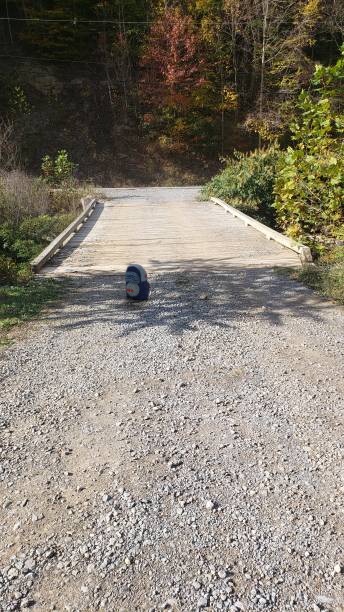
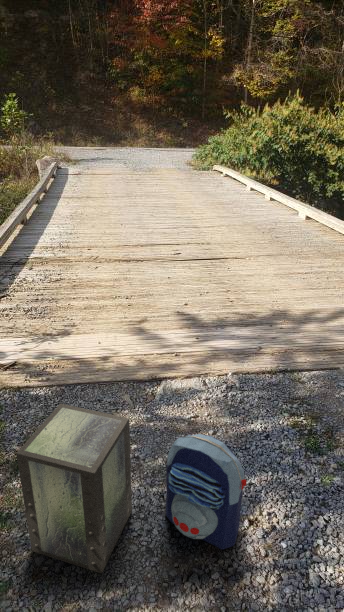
storage box: none [81,258,116,302] -> present [16,404,132,573]

